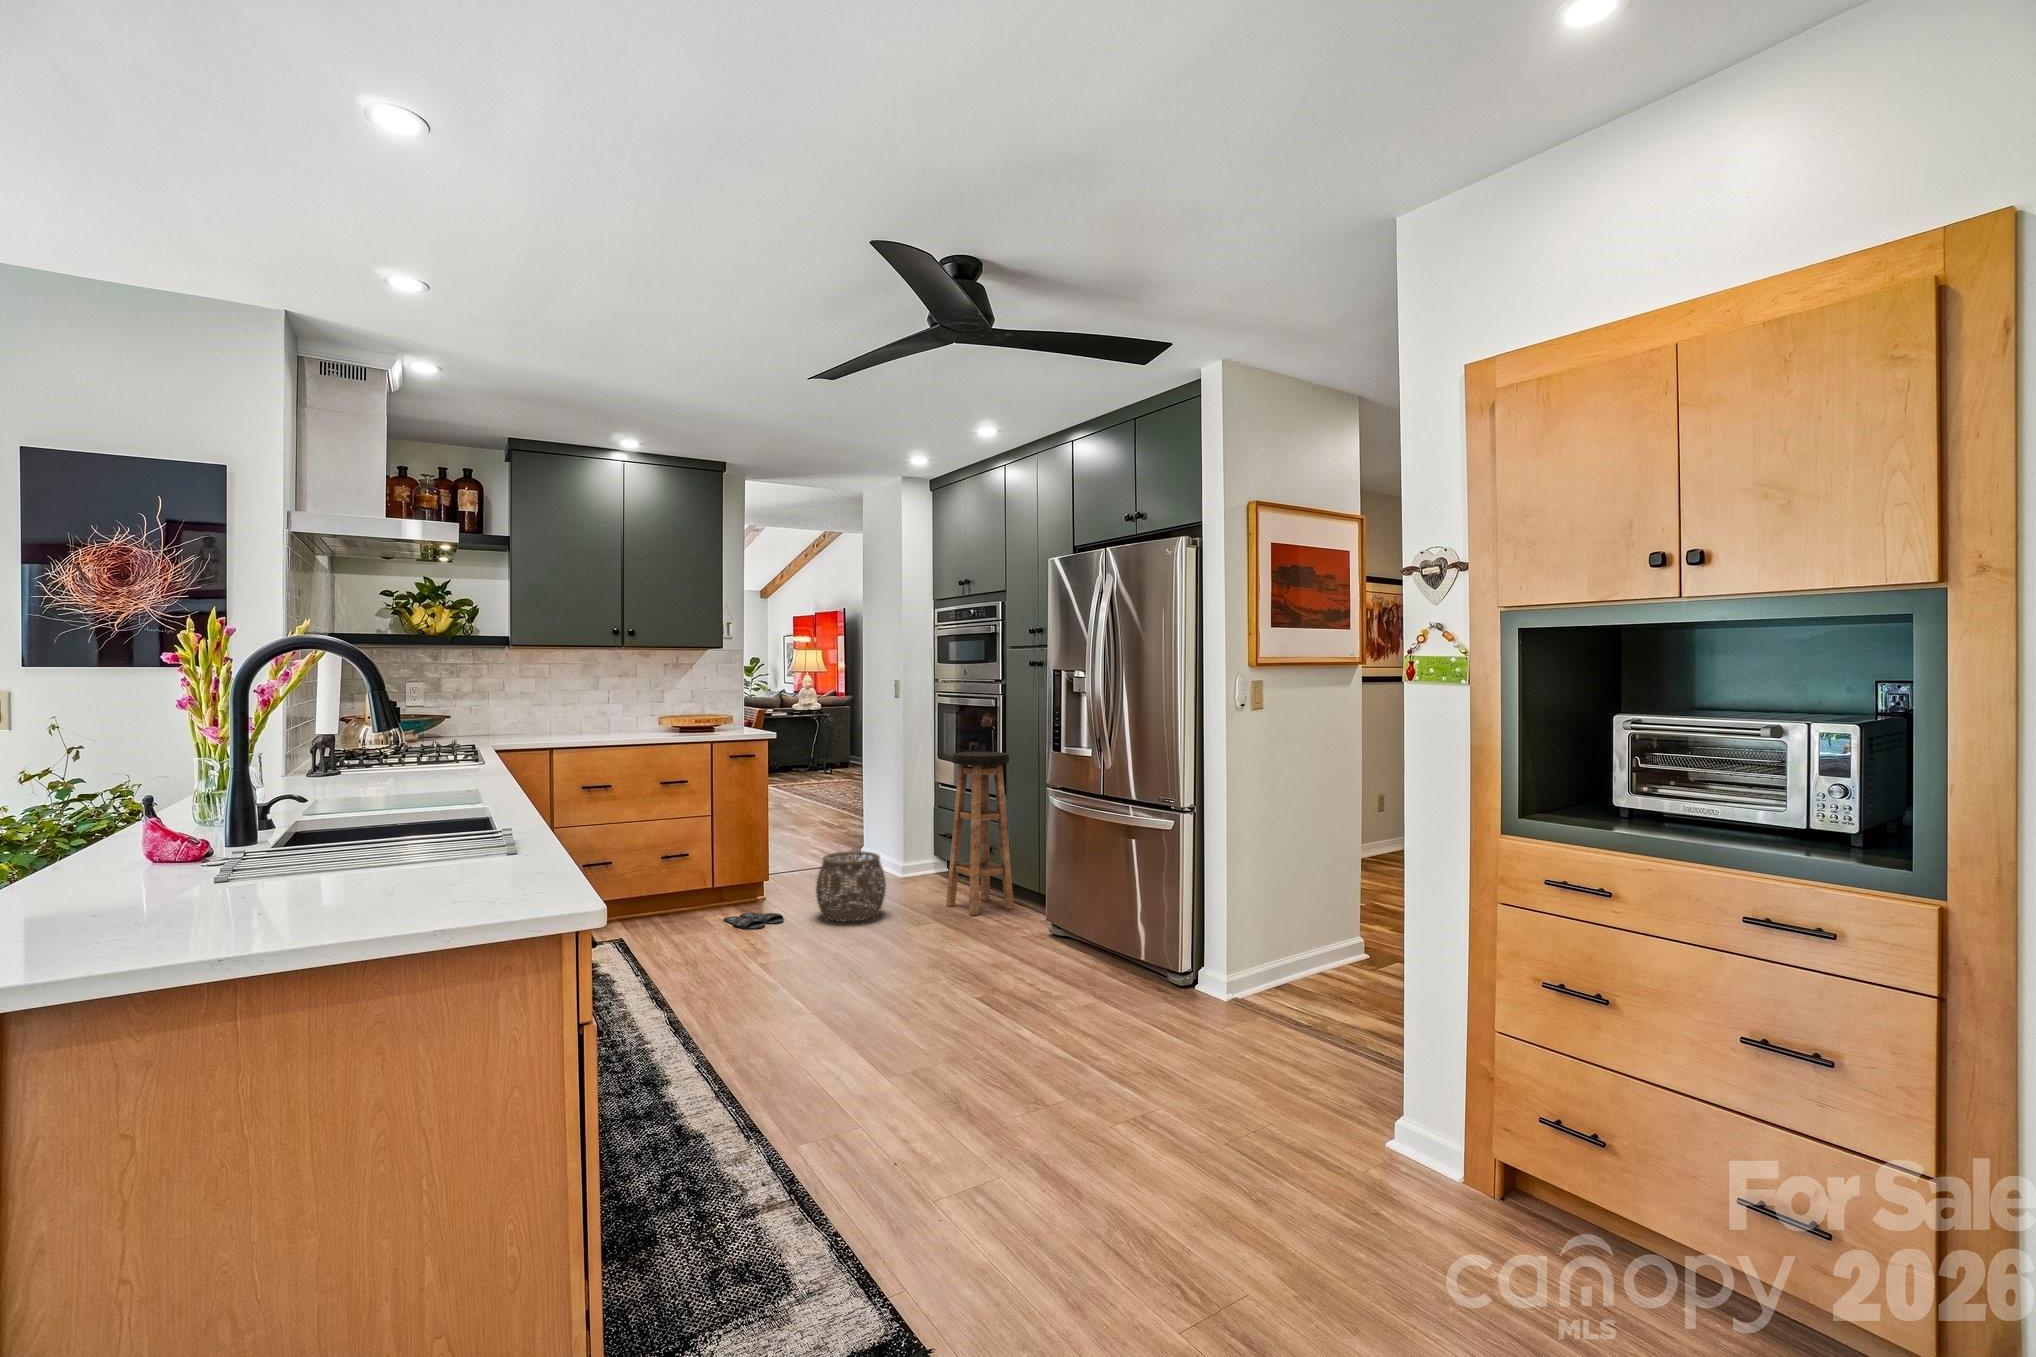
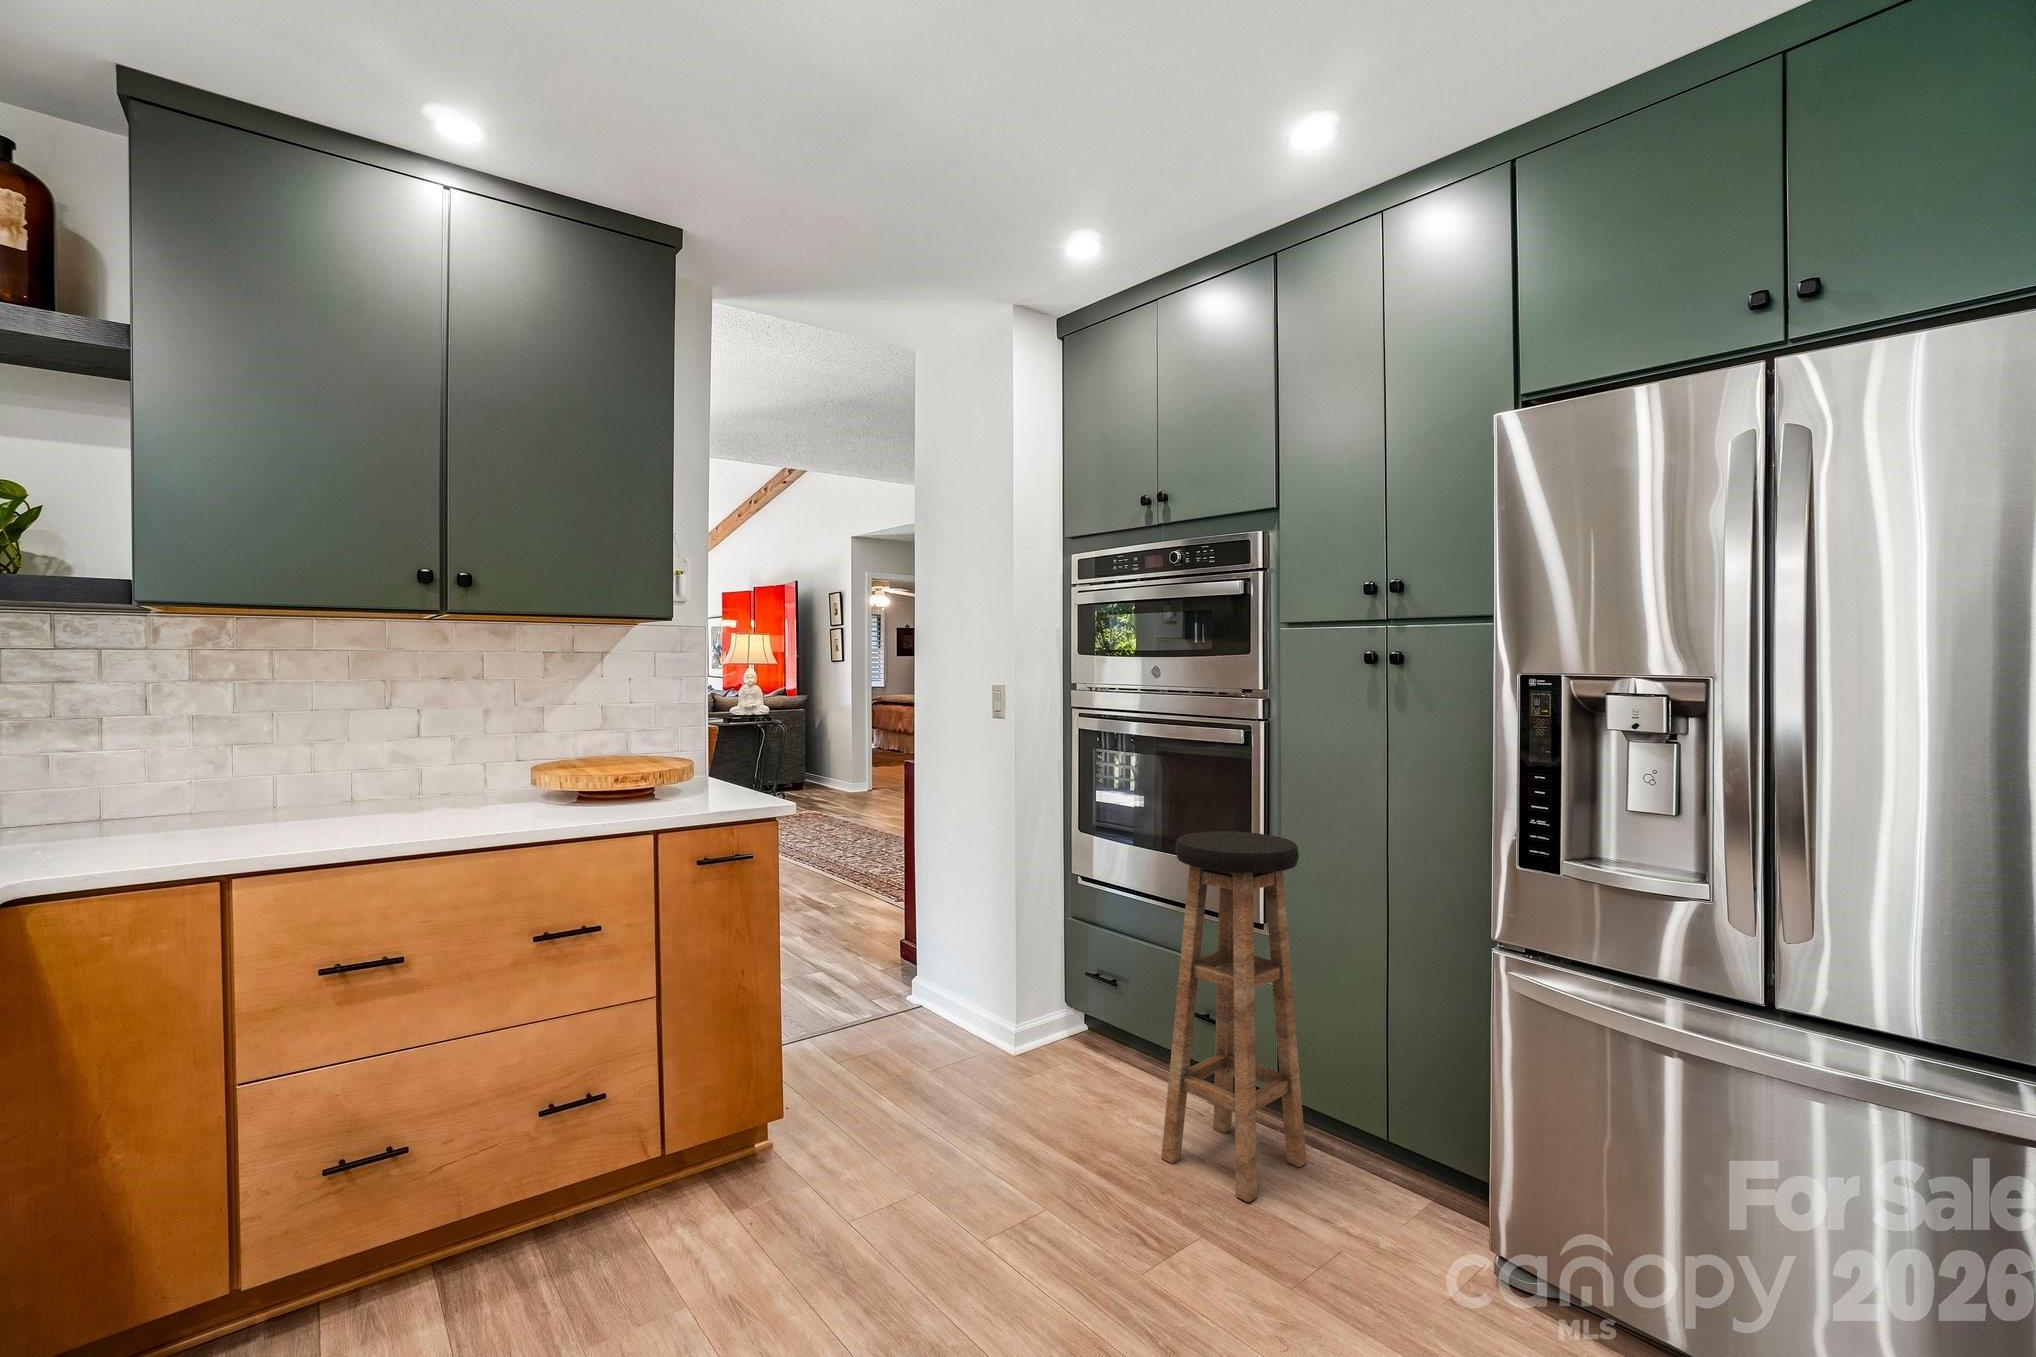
woven basket: present [816,851,886,922] -> none [905,1062,1064,1261]
slippers: present [723,913,784,929] -> none [690,1221,837,1312]

